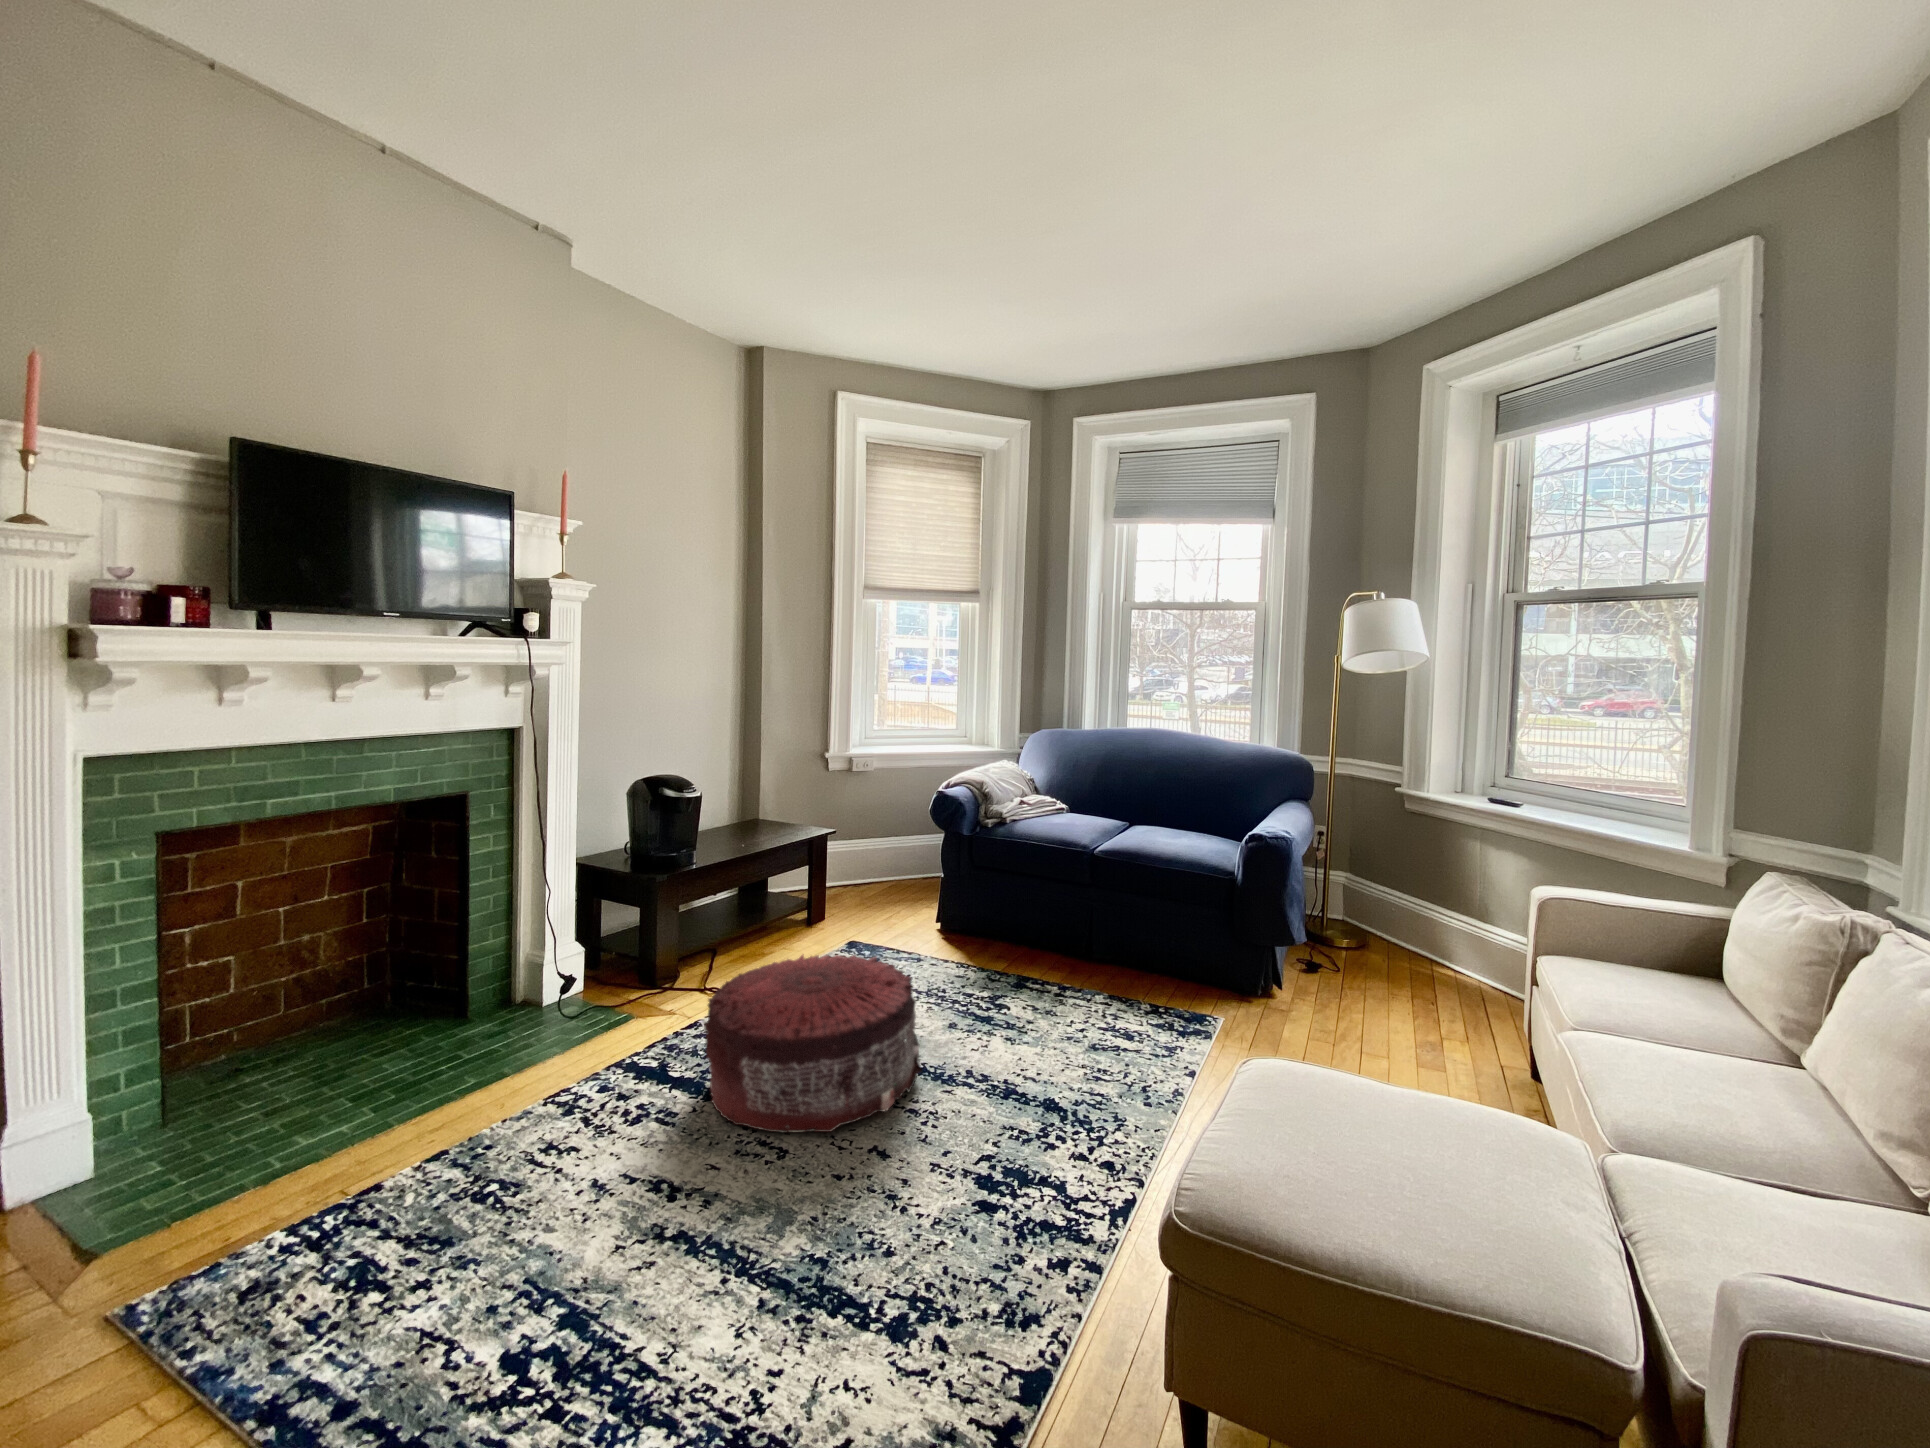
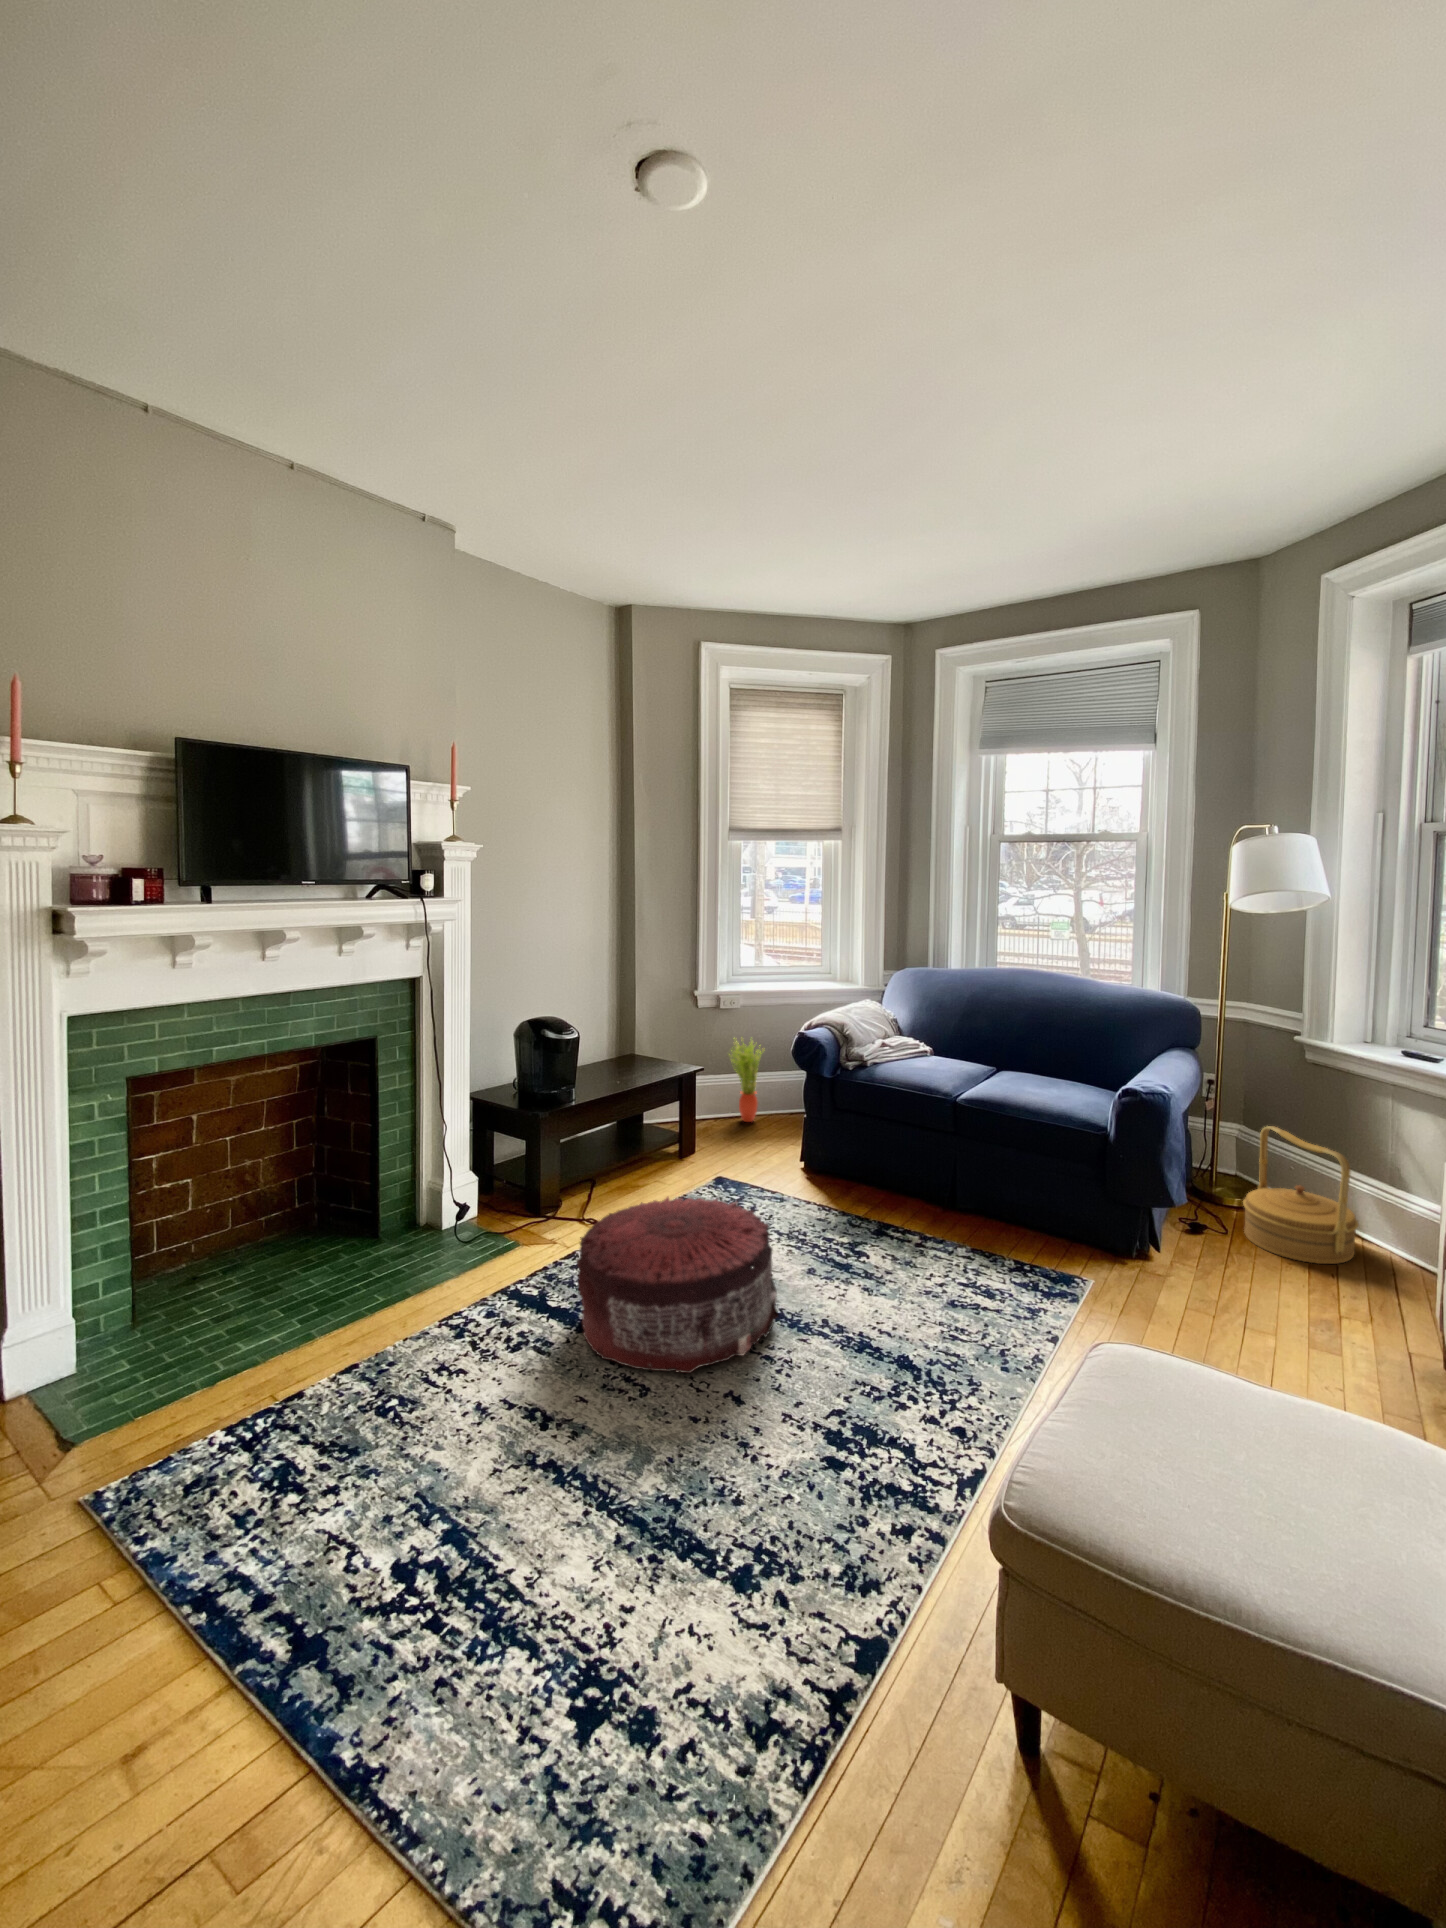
potted plant: none [858,797,897,886] -> present [729,1038,764,1122]
woven basket: none [1361,869,1462,995] -> present [1243,1126,1358,1264]

